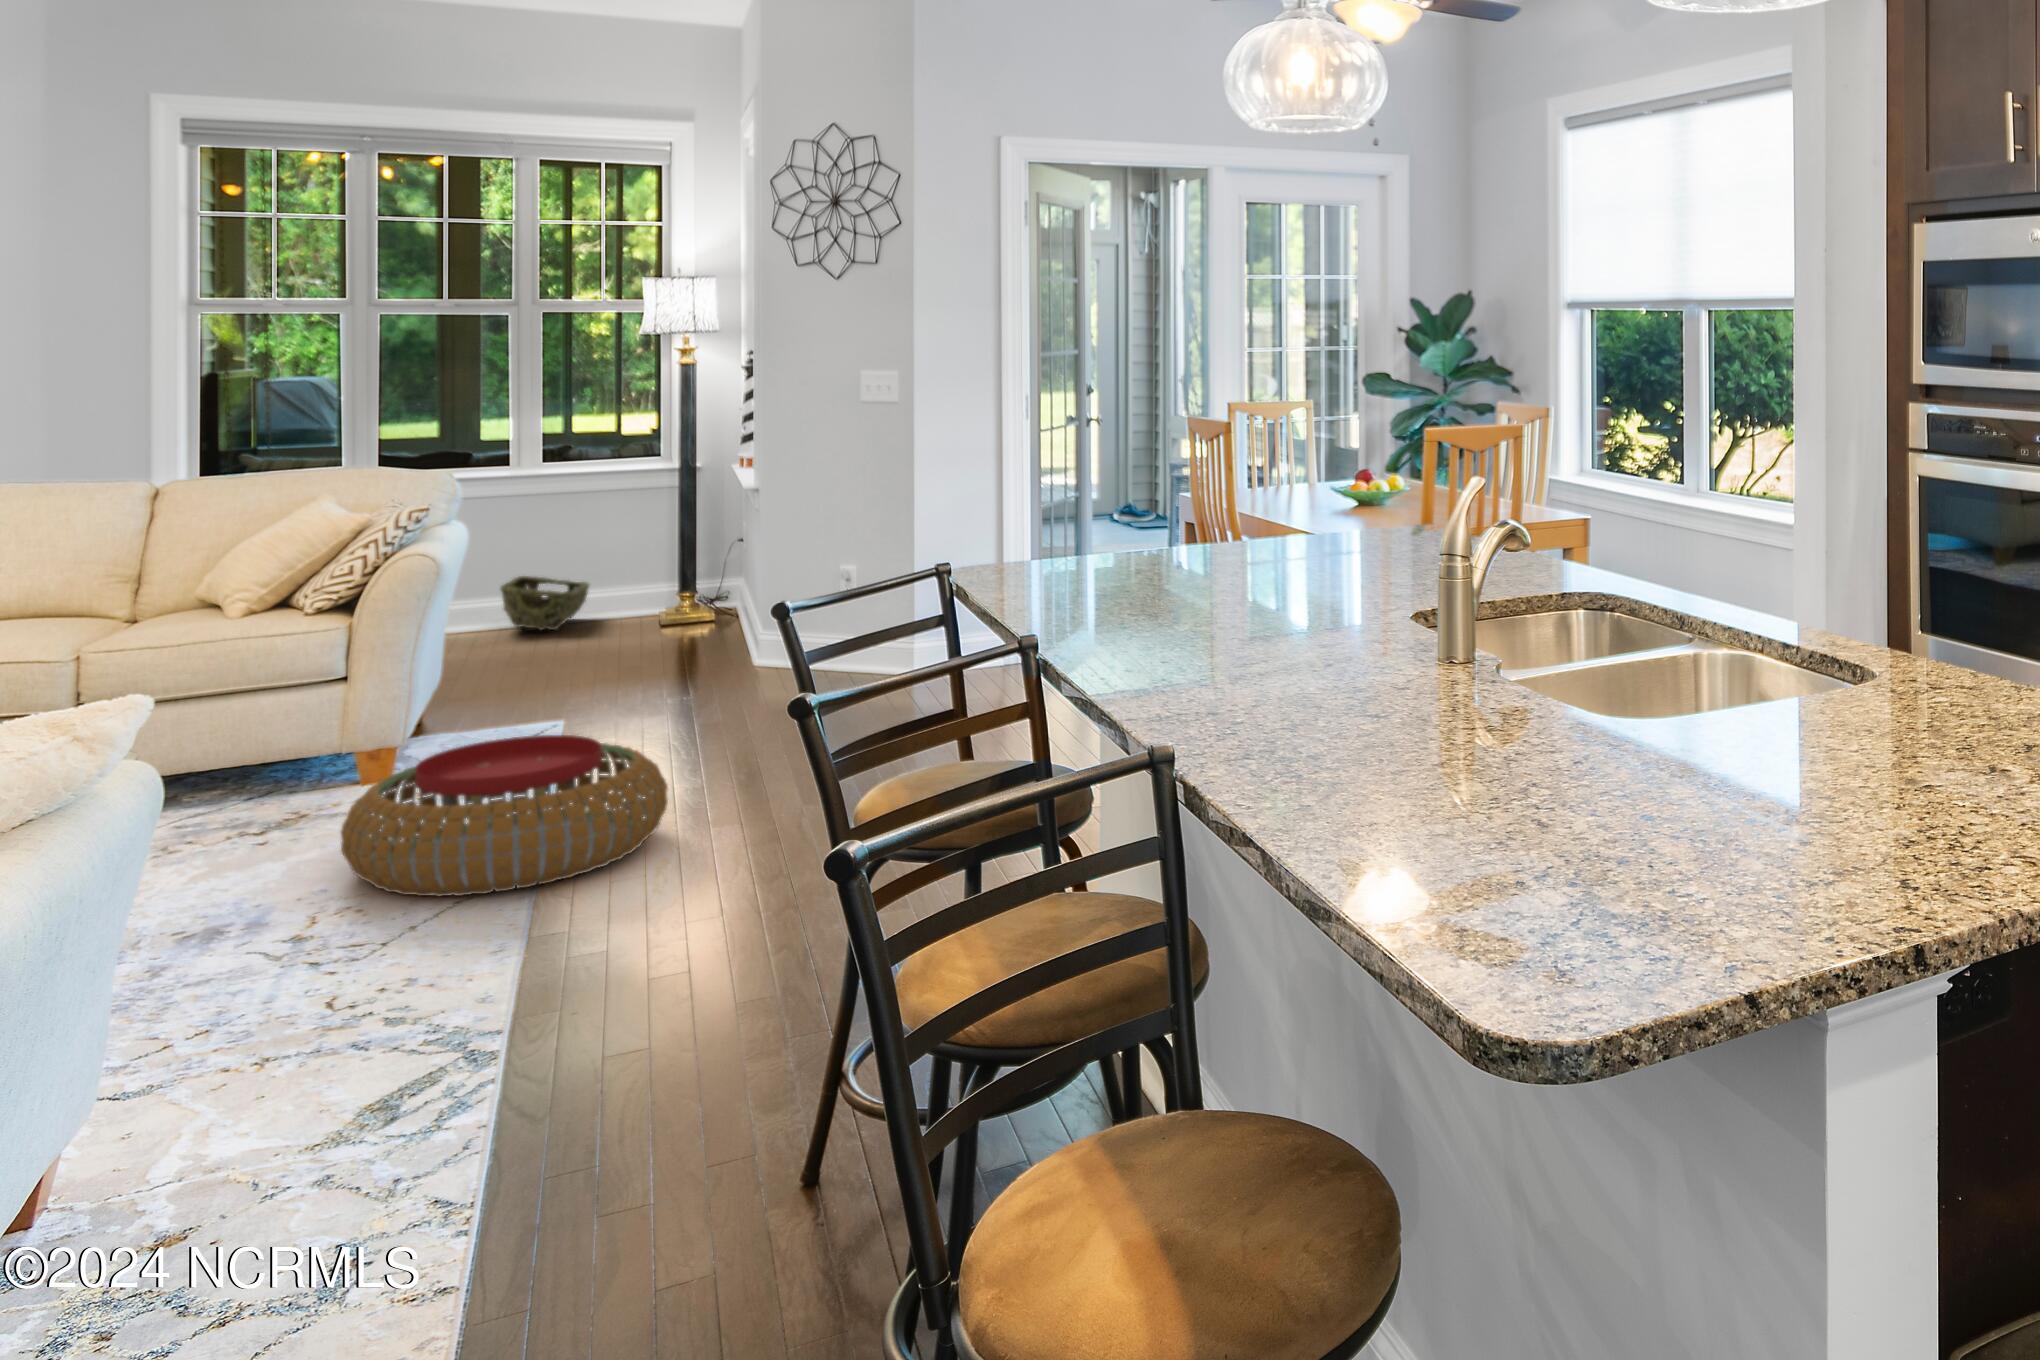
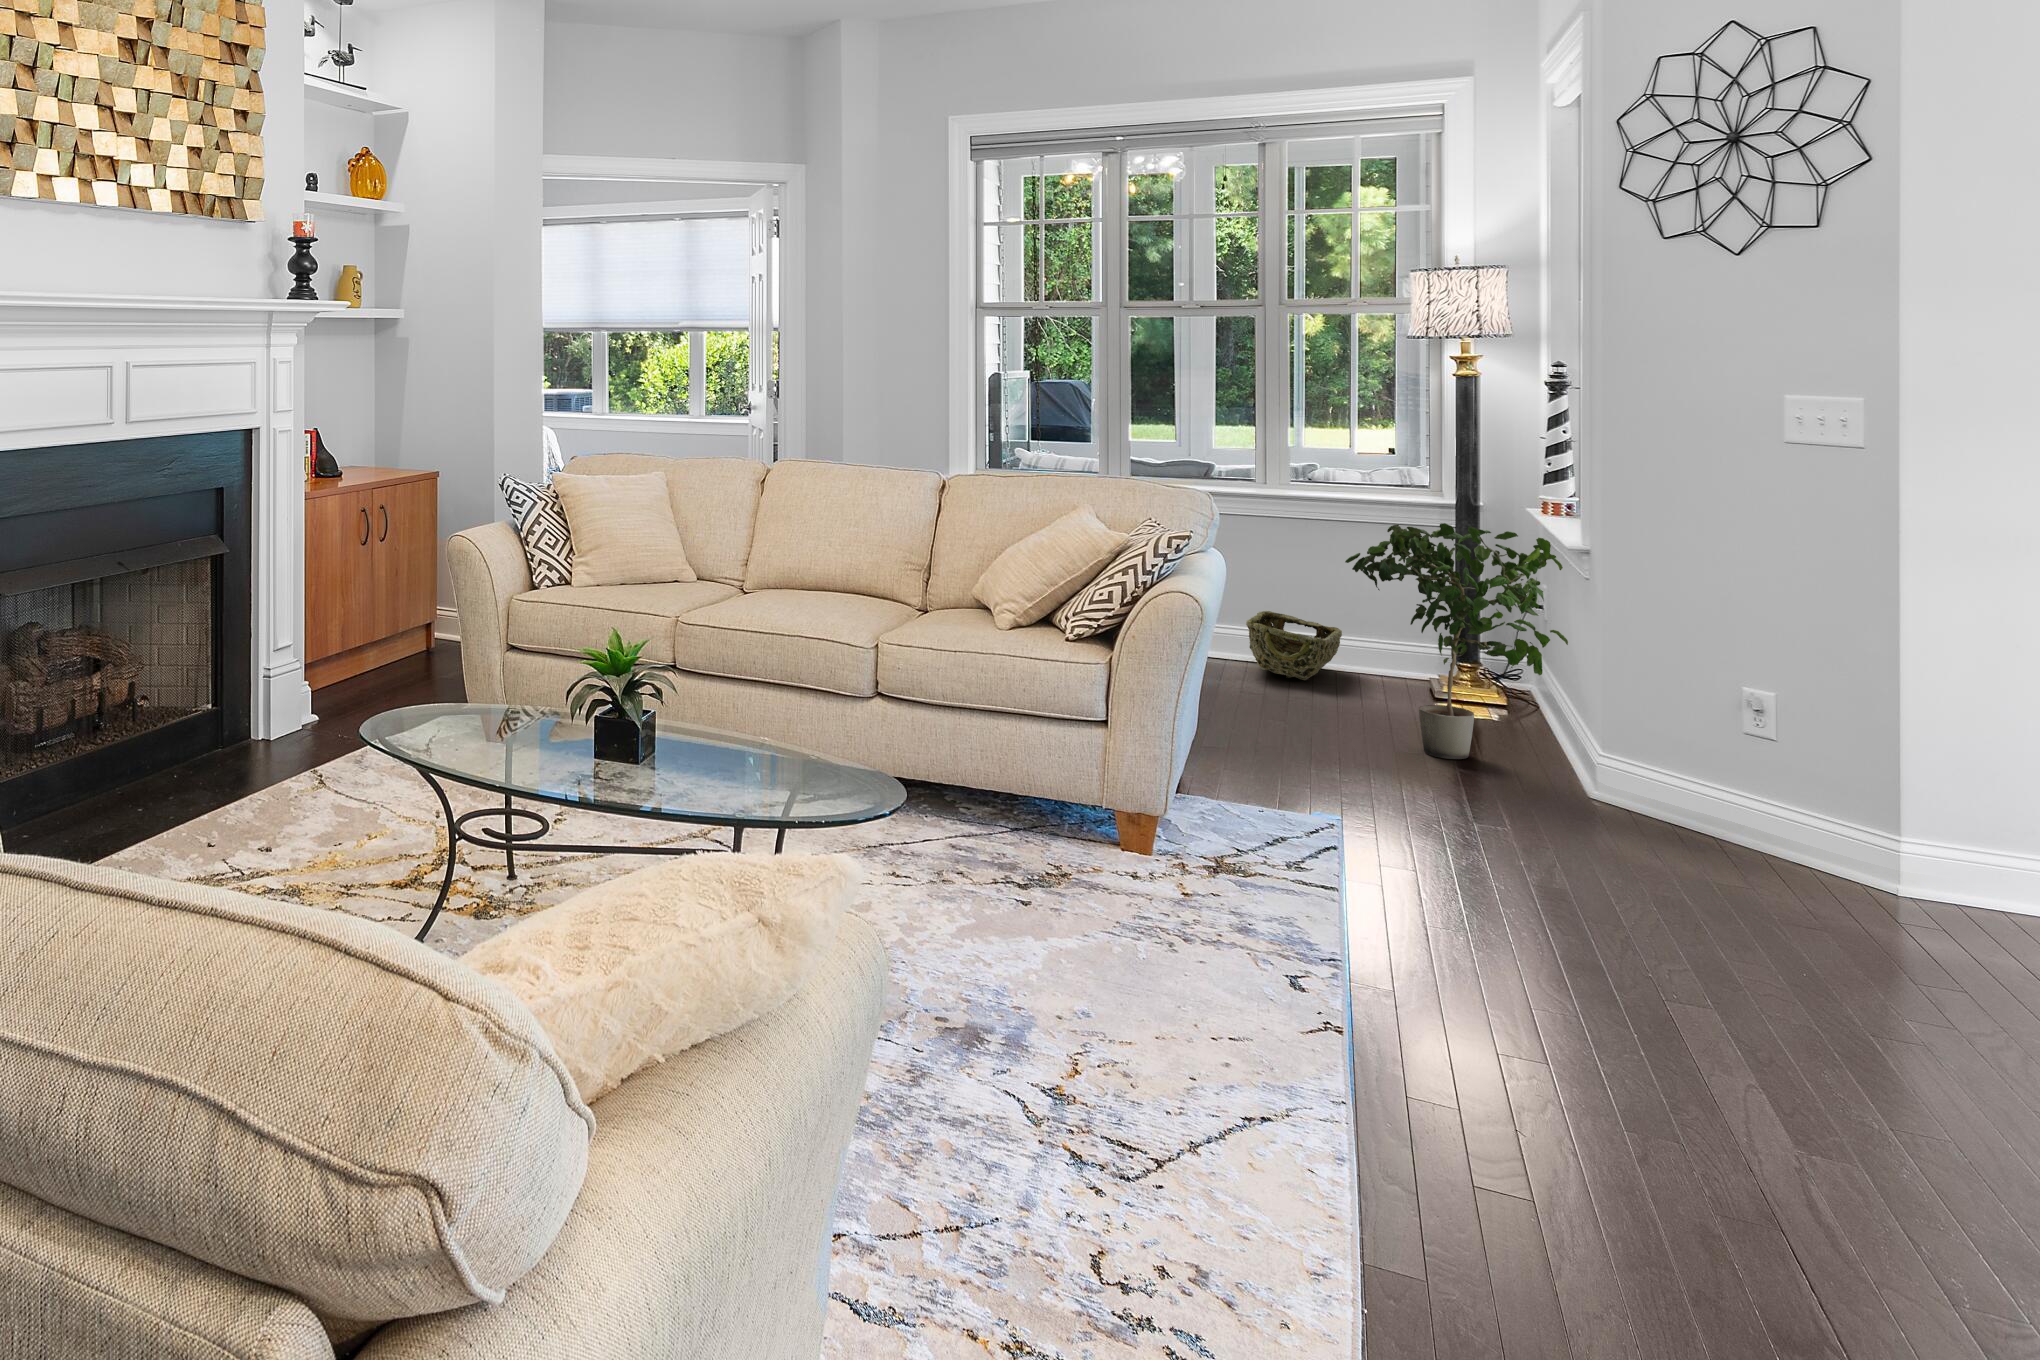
potted plant: none [577,483,746,667] -> present [1345,523,1568,759]
pouf: present [341,735,668,896] -> none [1104,857,1539,1111]

